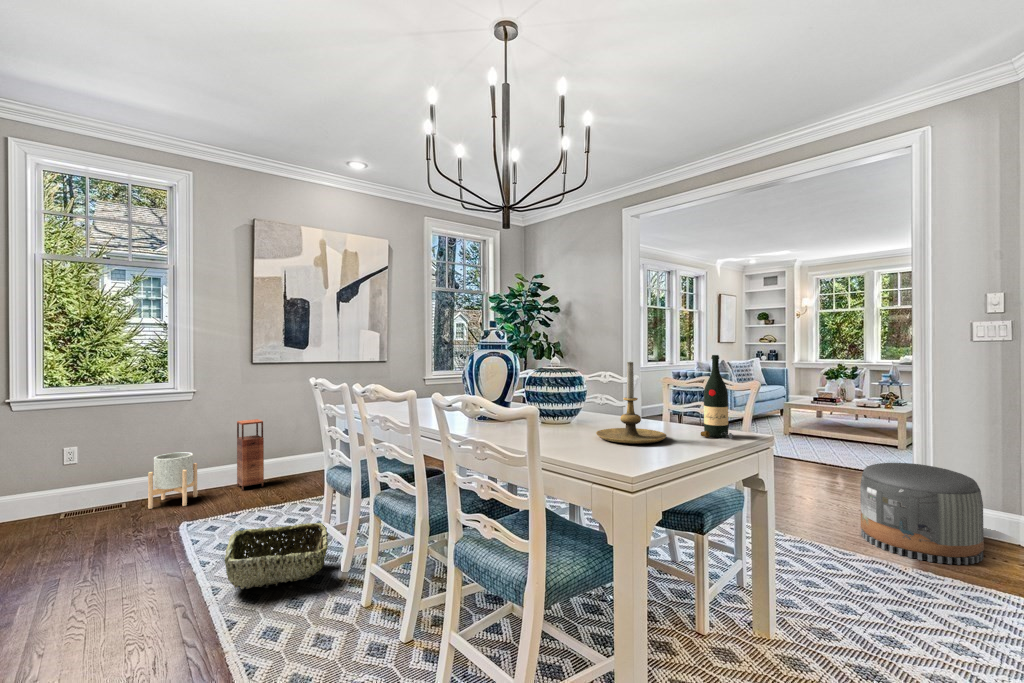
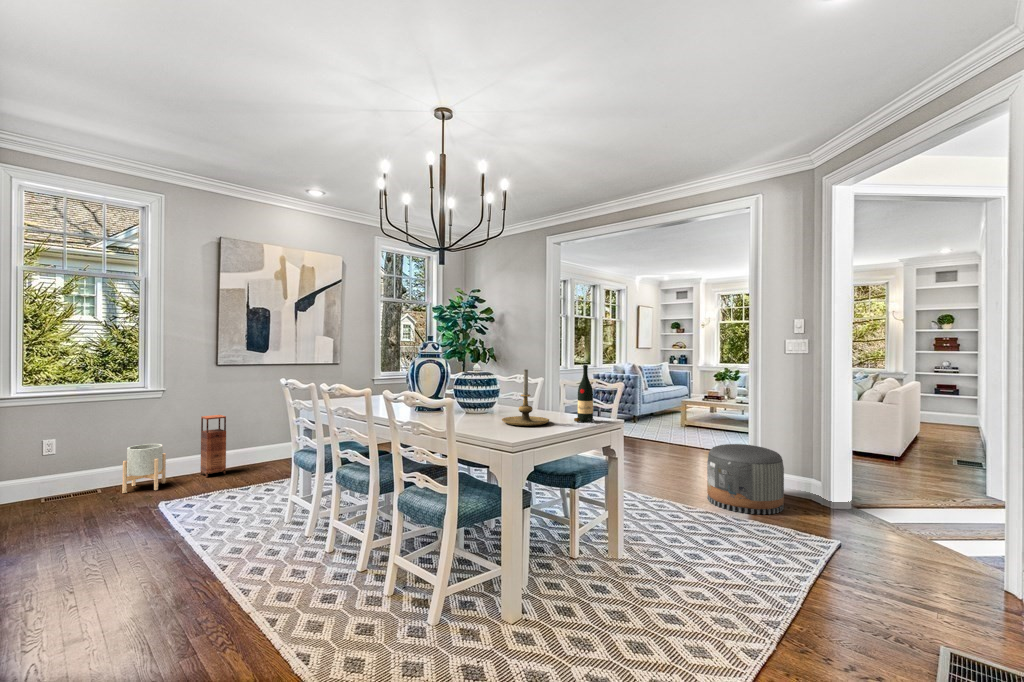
woven basket: present [225,523,328,589] -> none [214,495,297,546]

